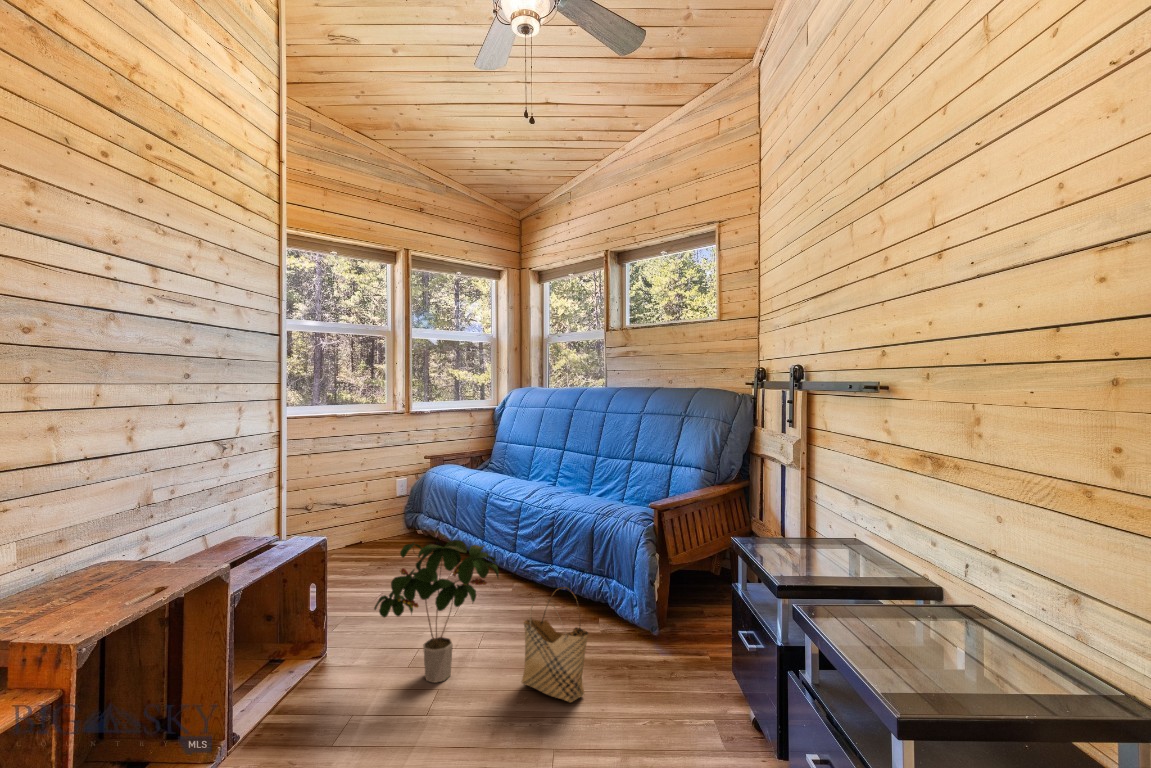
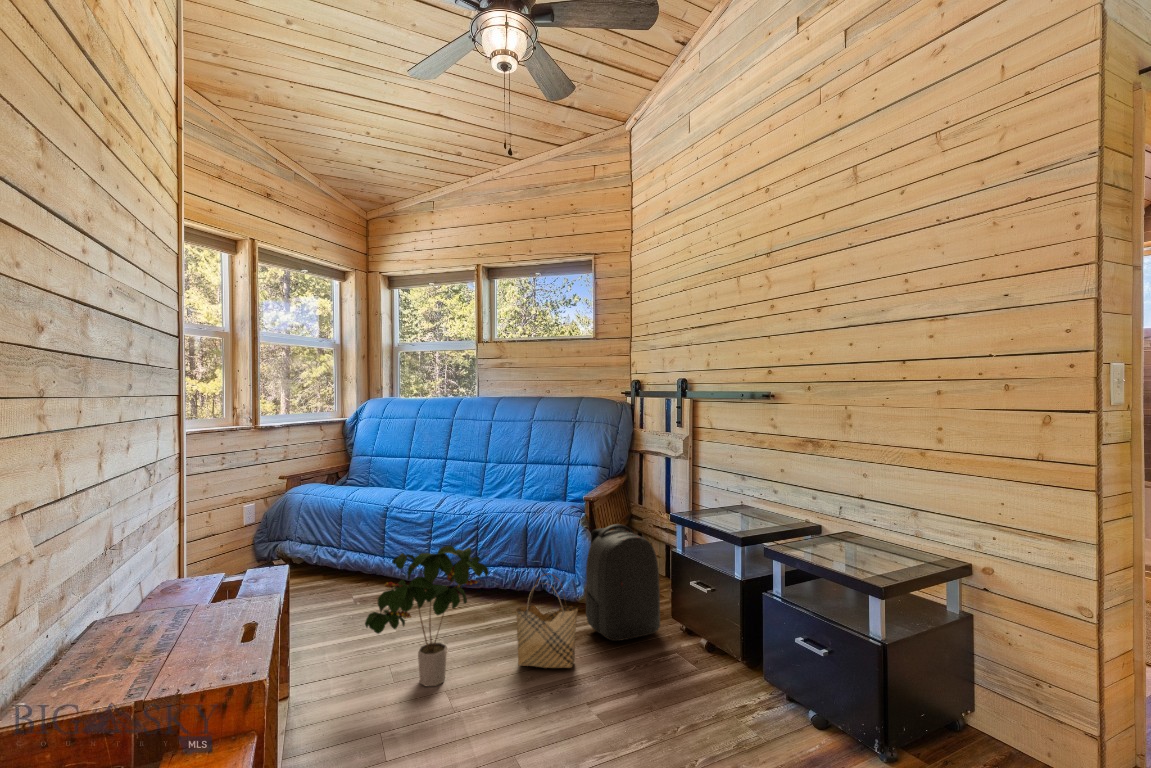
backpack: none [627,541,711,686] -> present [586,524,660,641]

